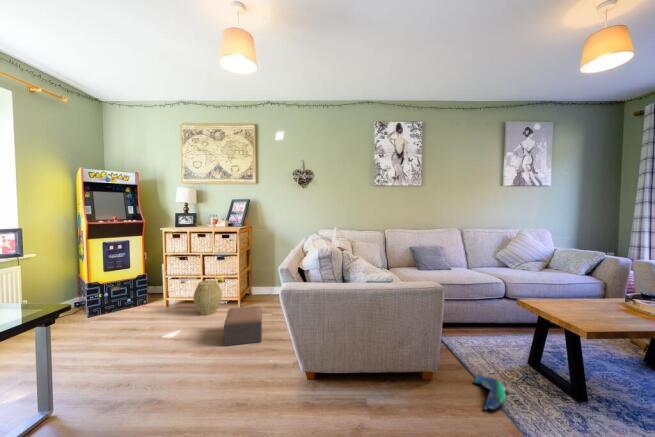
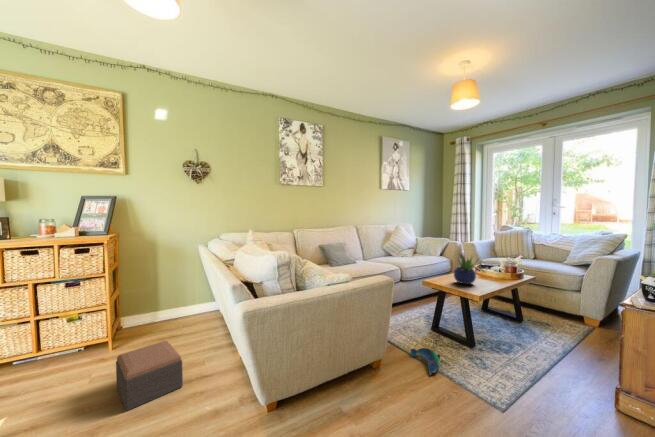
potted plant: none [564,264,613,314] -> present [454,252,478,284]
woven basket: present [193,280,222,315] -> none [24,321,82,379]

